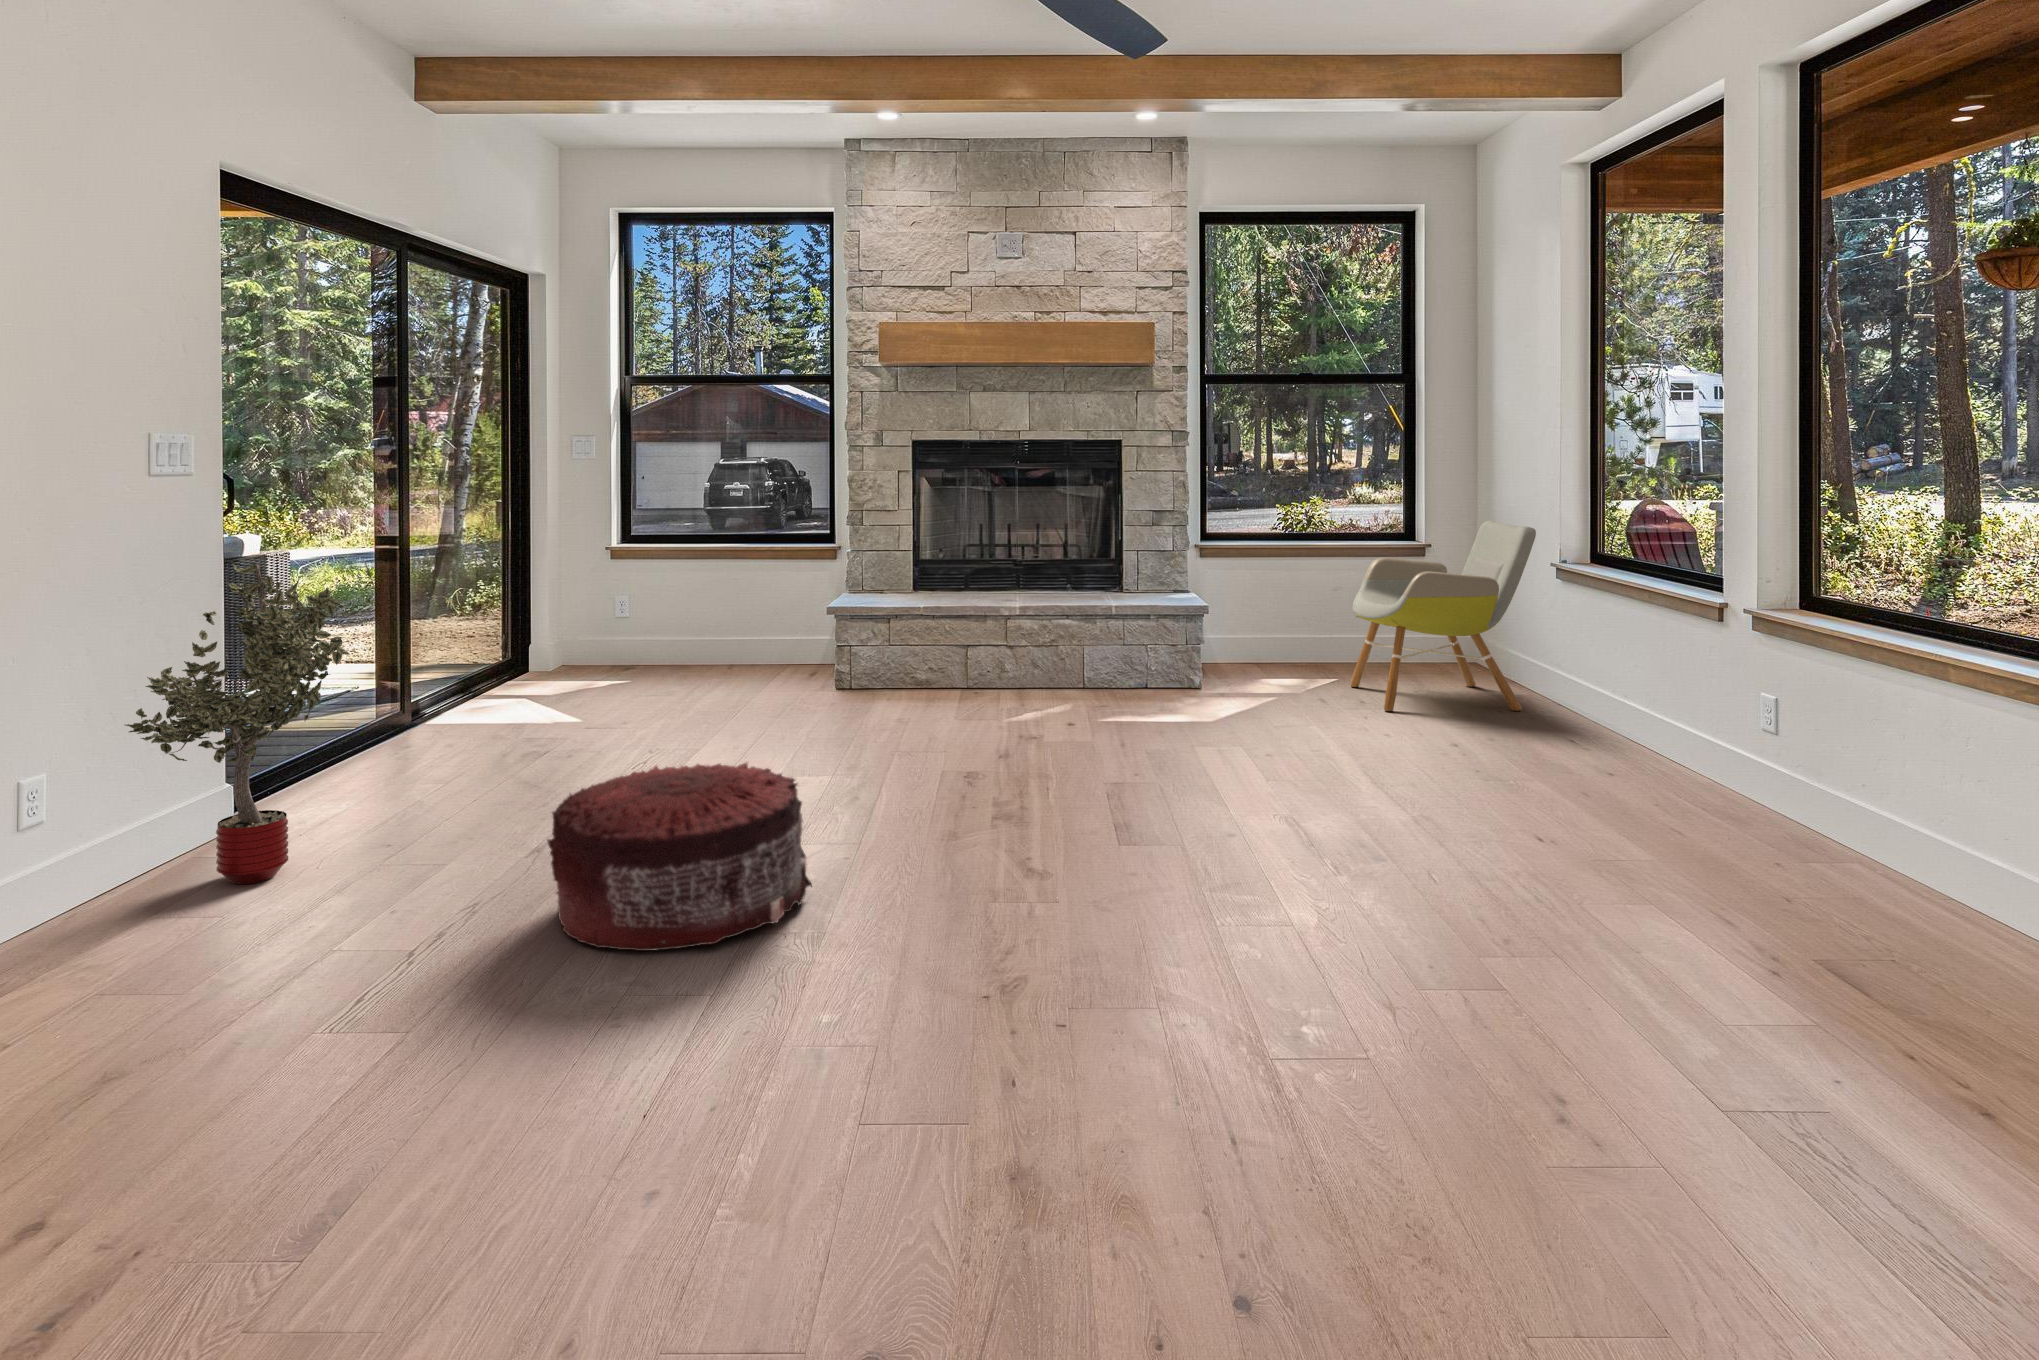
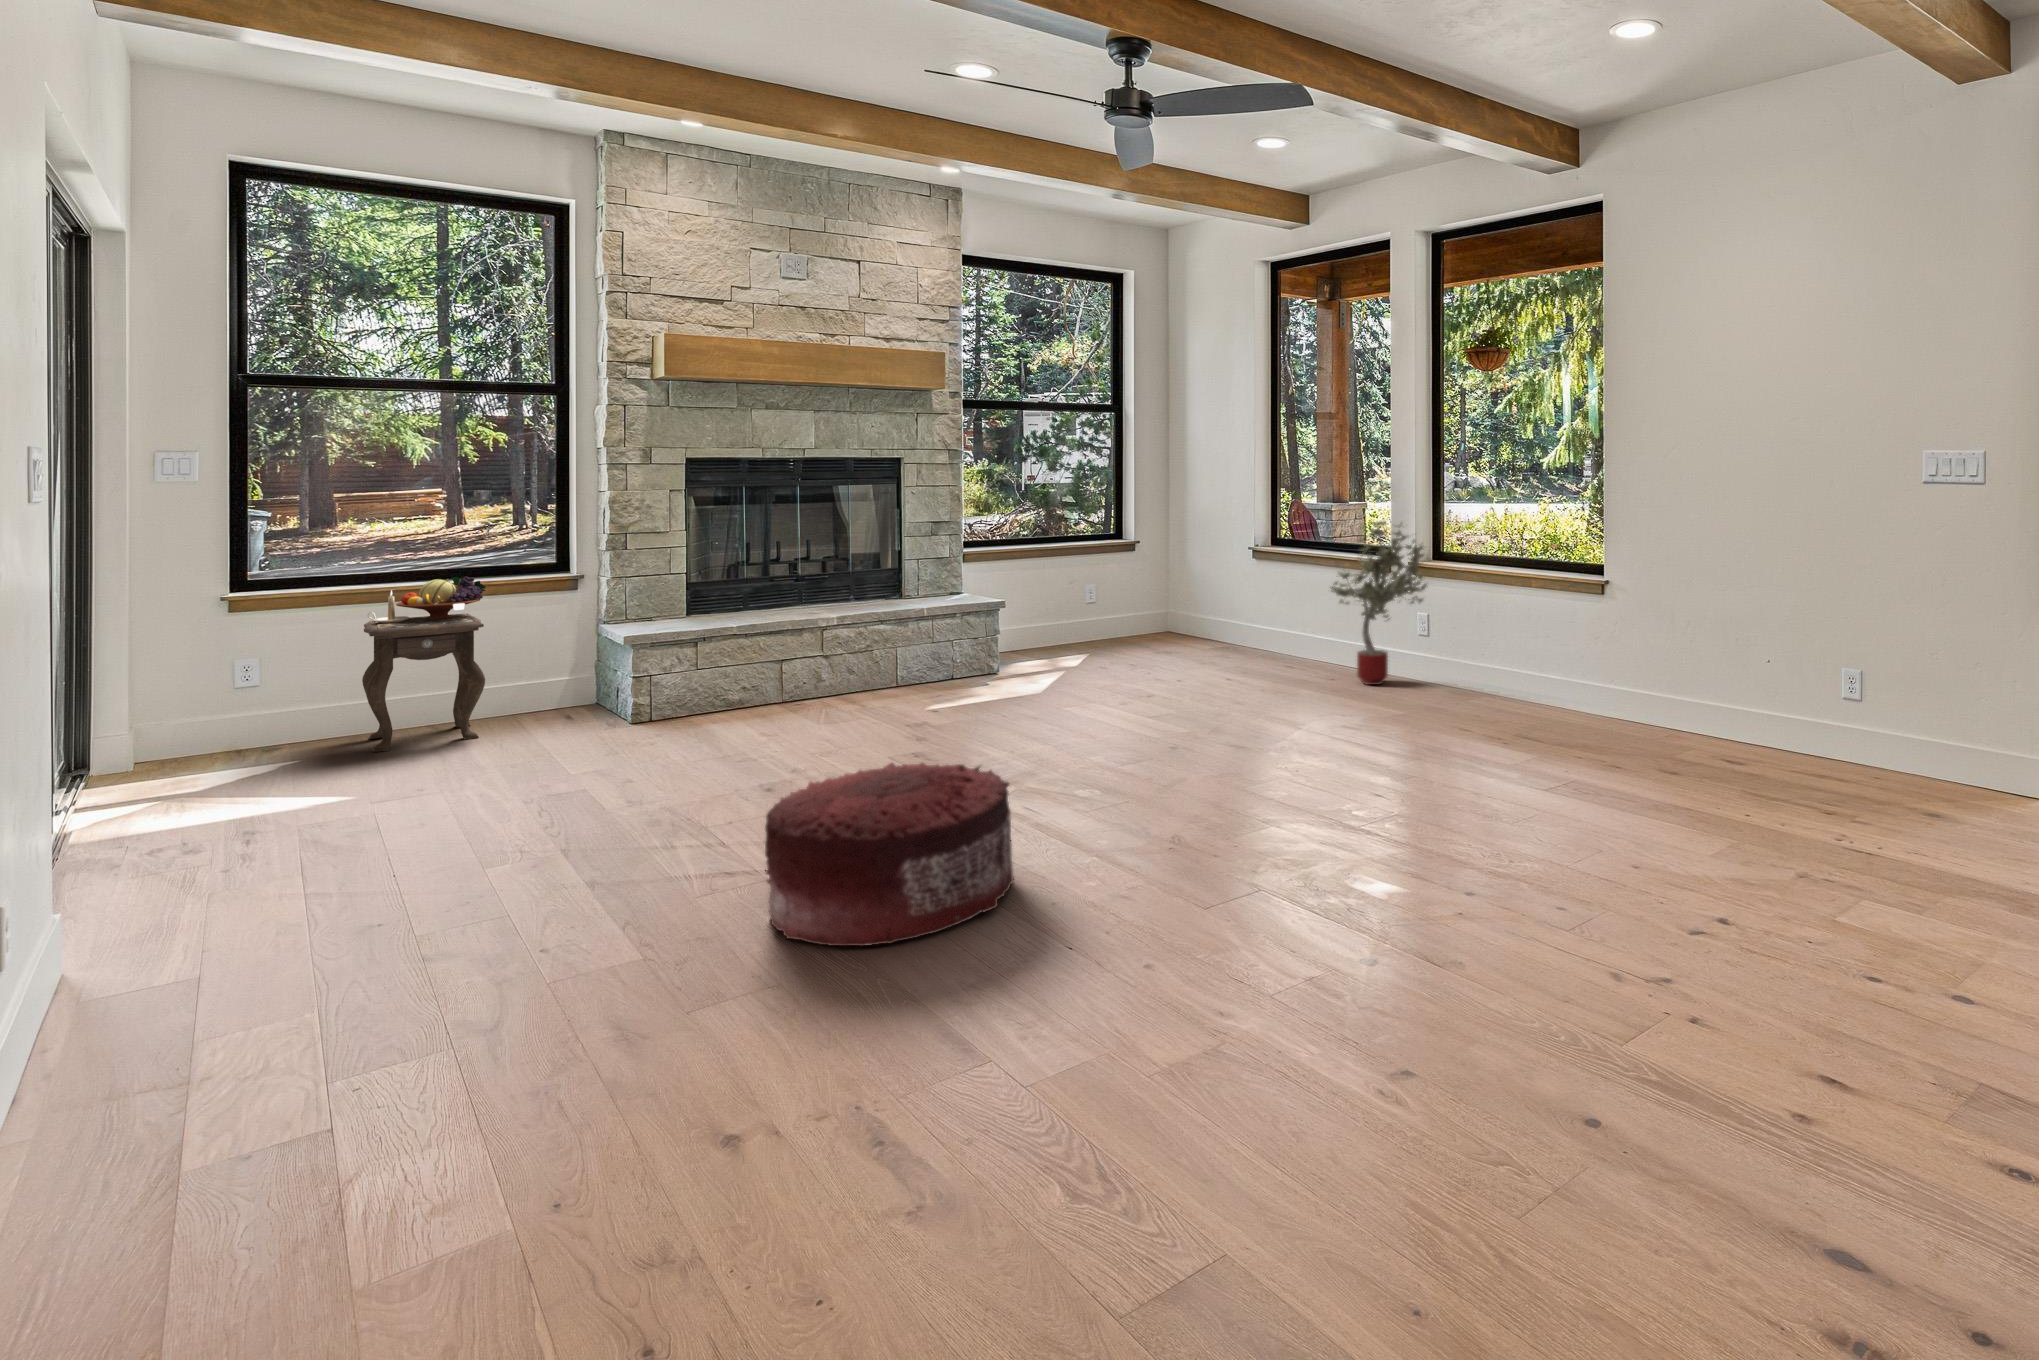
armchair: present [1350,521,1536,712] -> none [1073,517,1285,674]
side table: none [671,537,766,680] -> present [362,576,486,752]
potted tree: present [125,562,349,884] -> present [1331,521,1427,685]

